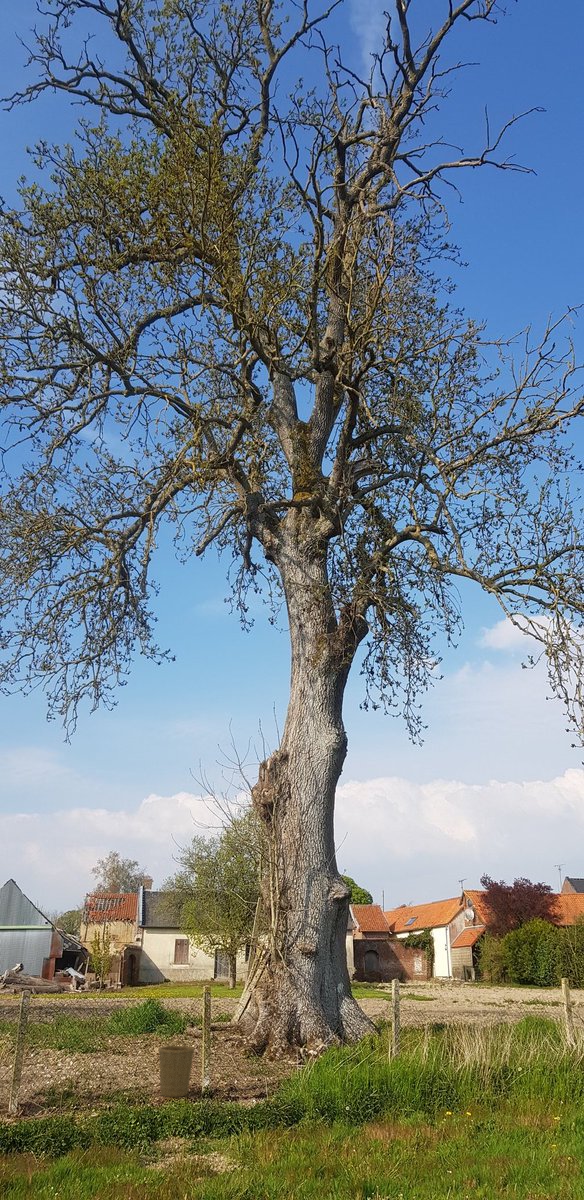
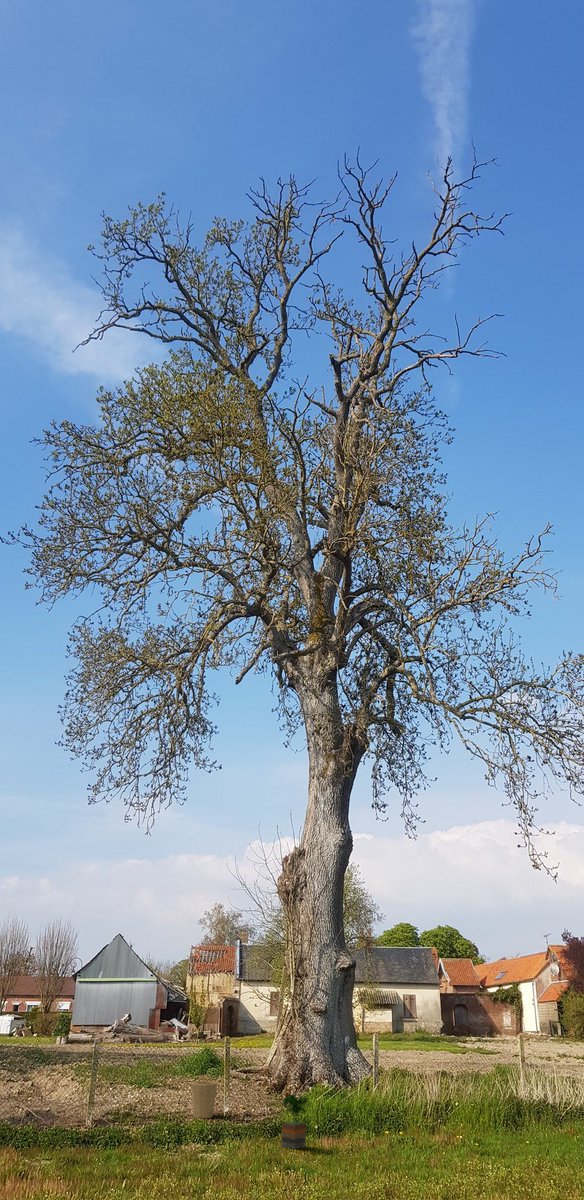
potted tree: none [309,1064,352,1144] -> present [282,1094,311,1149]

